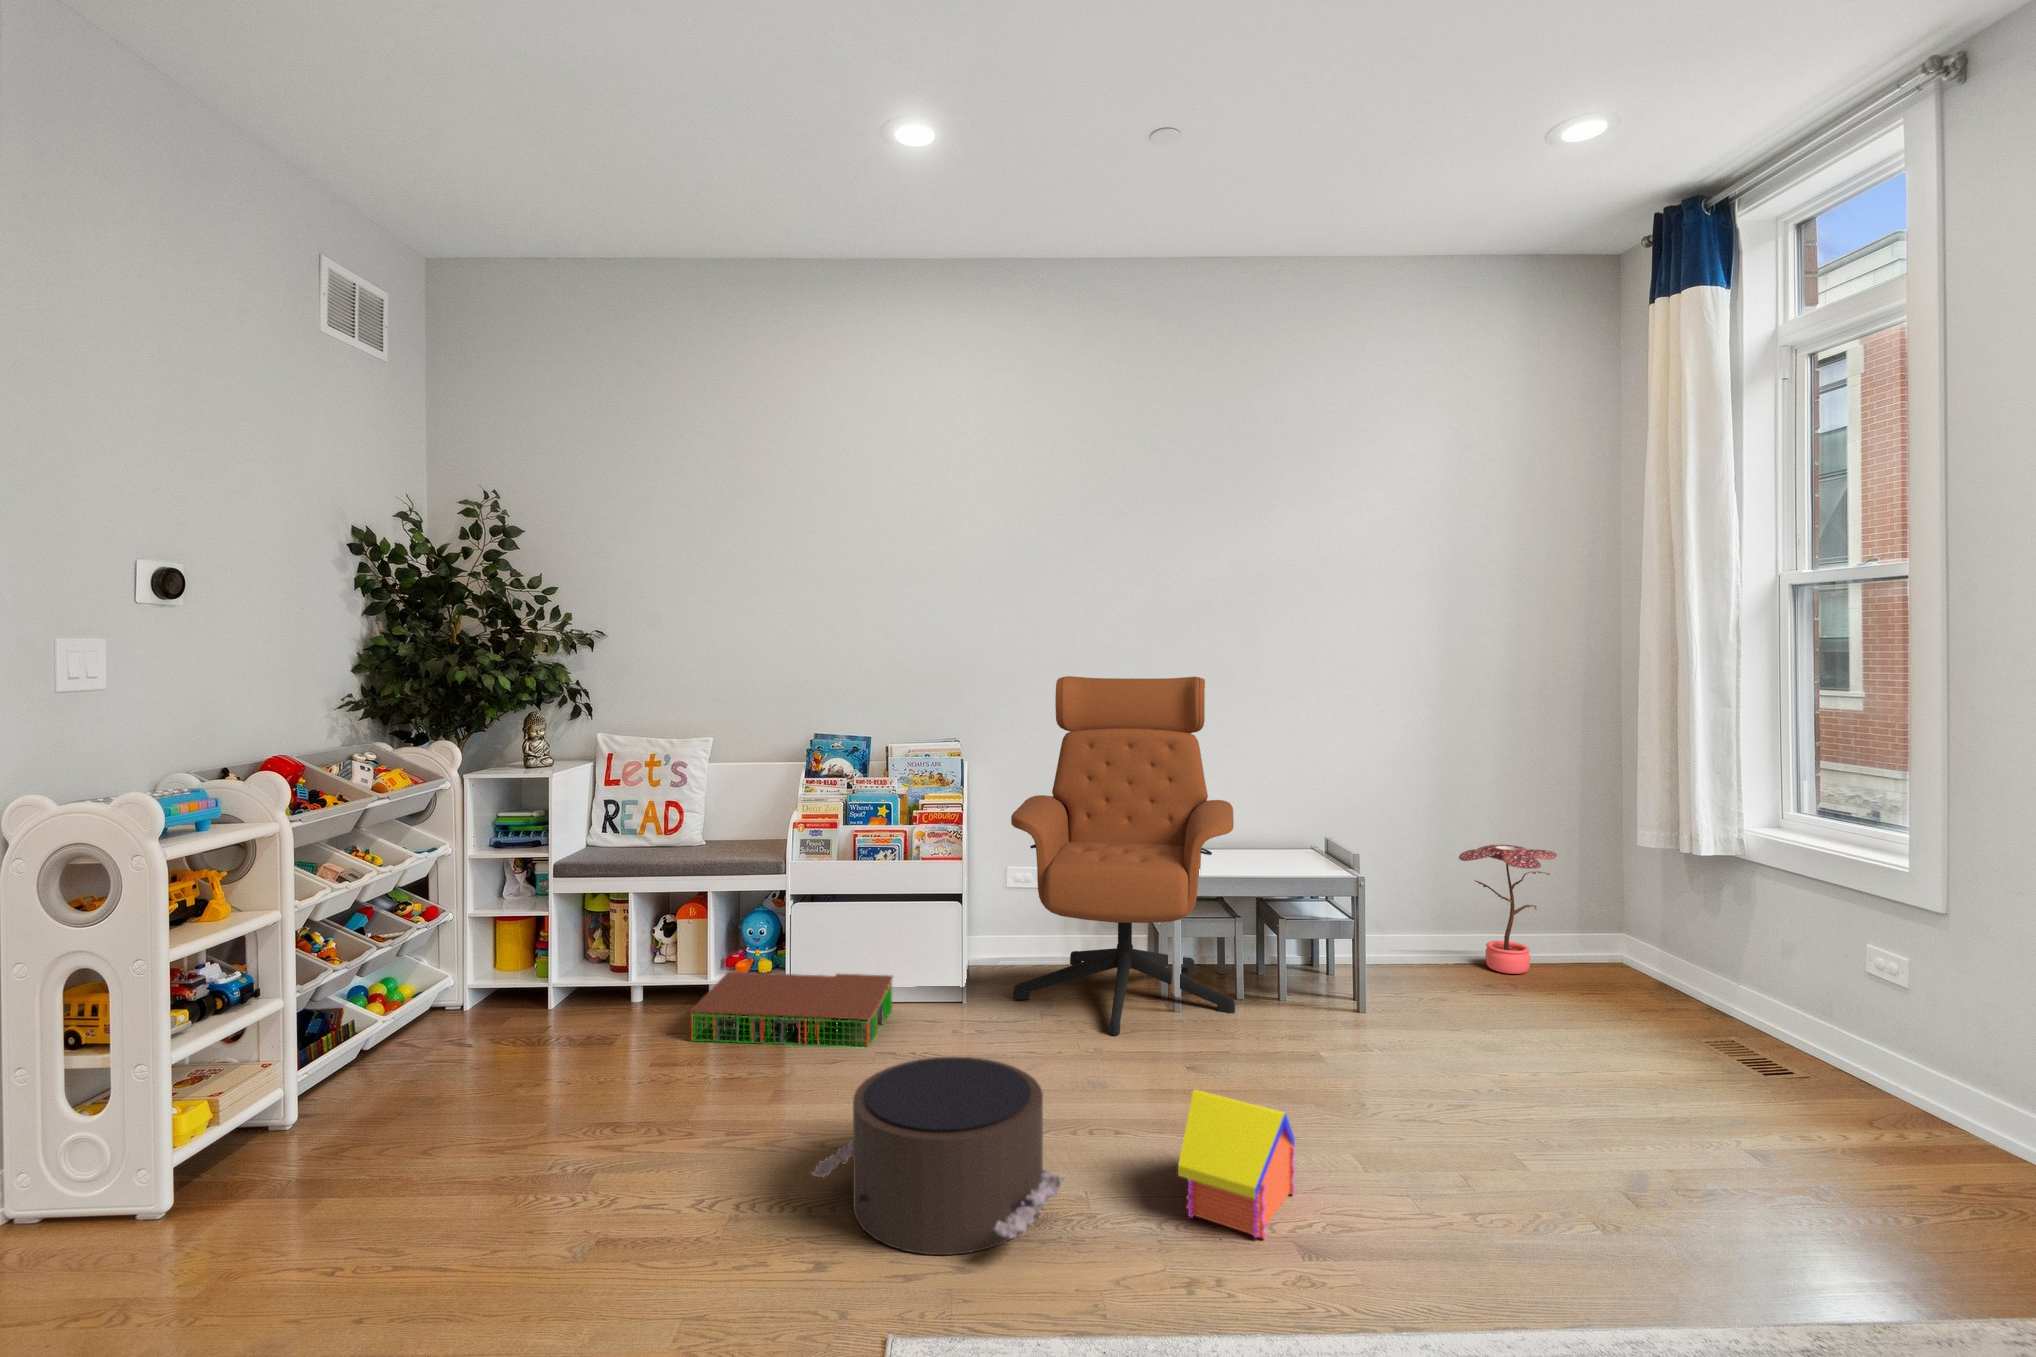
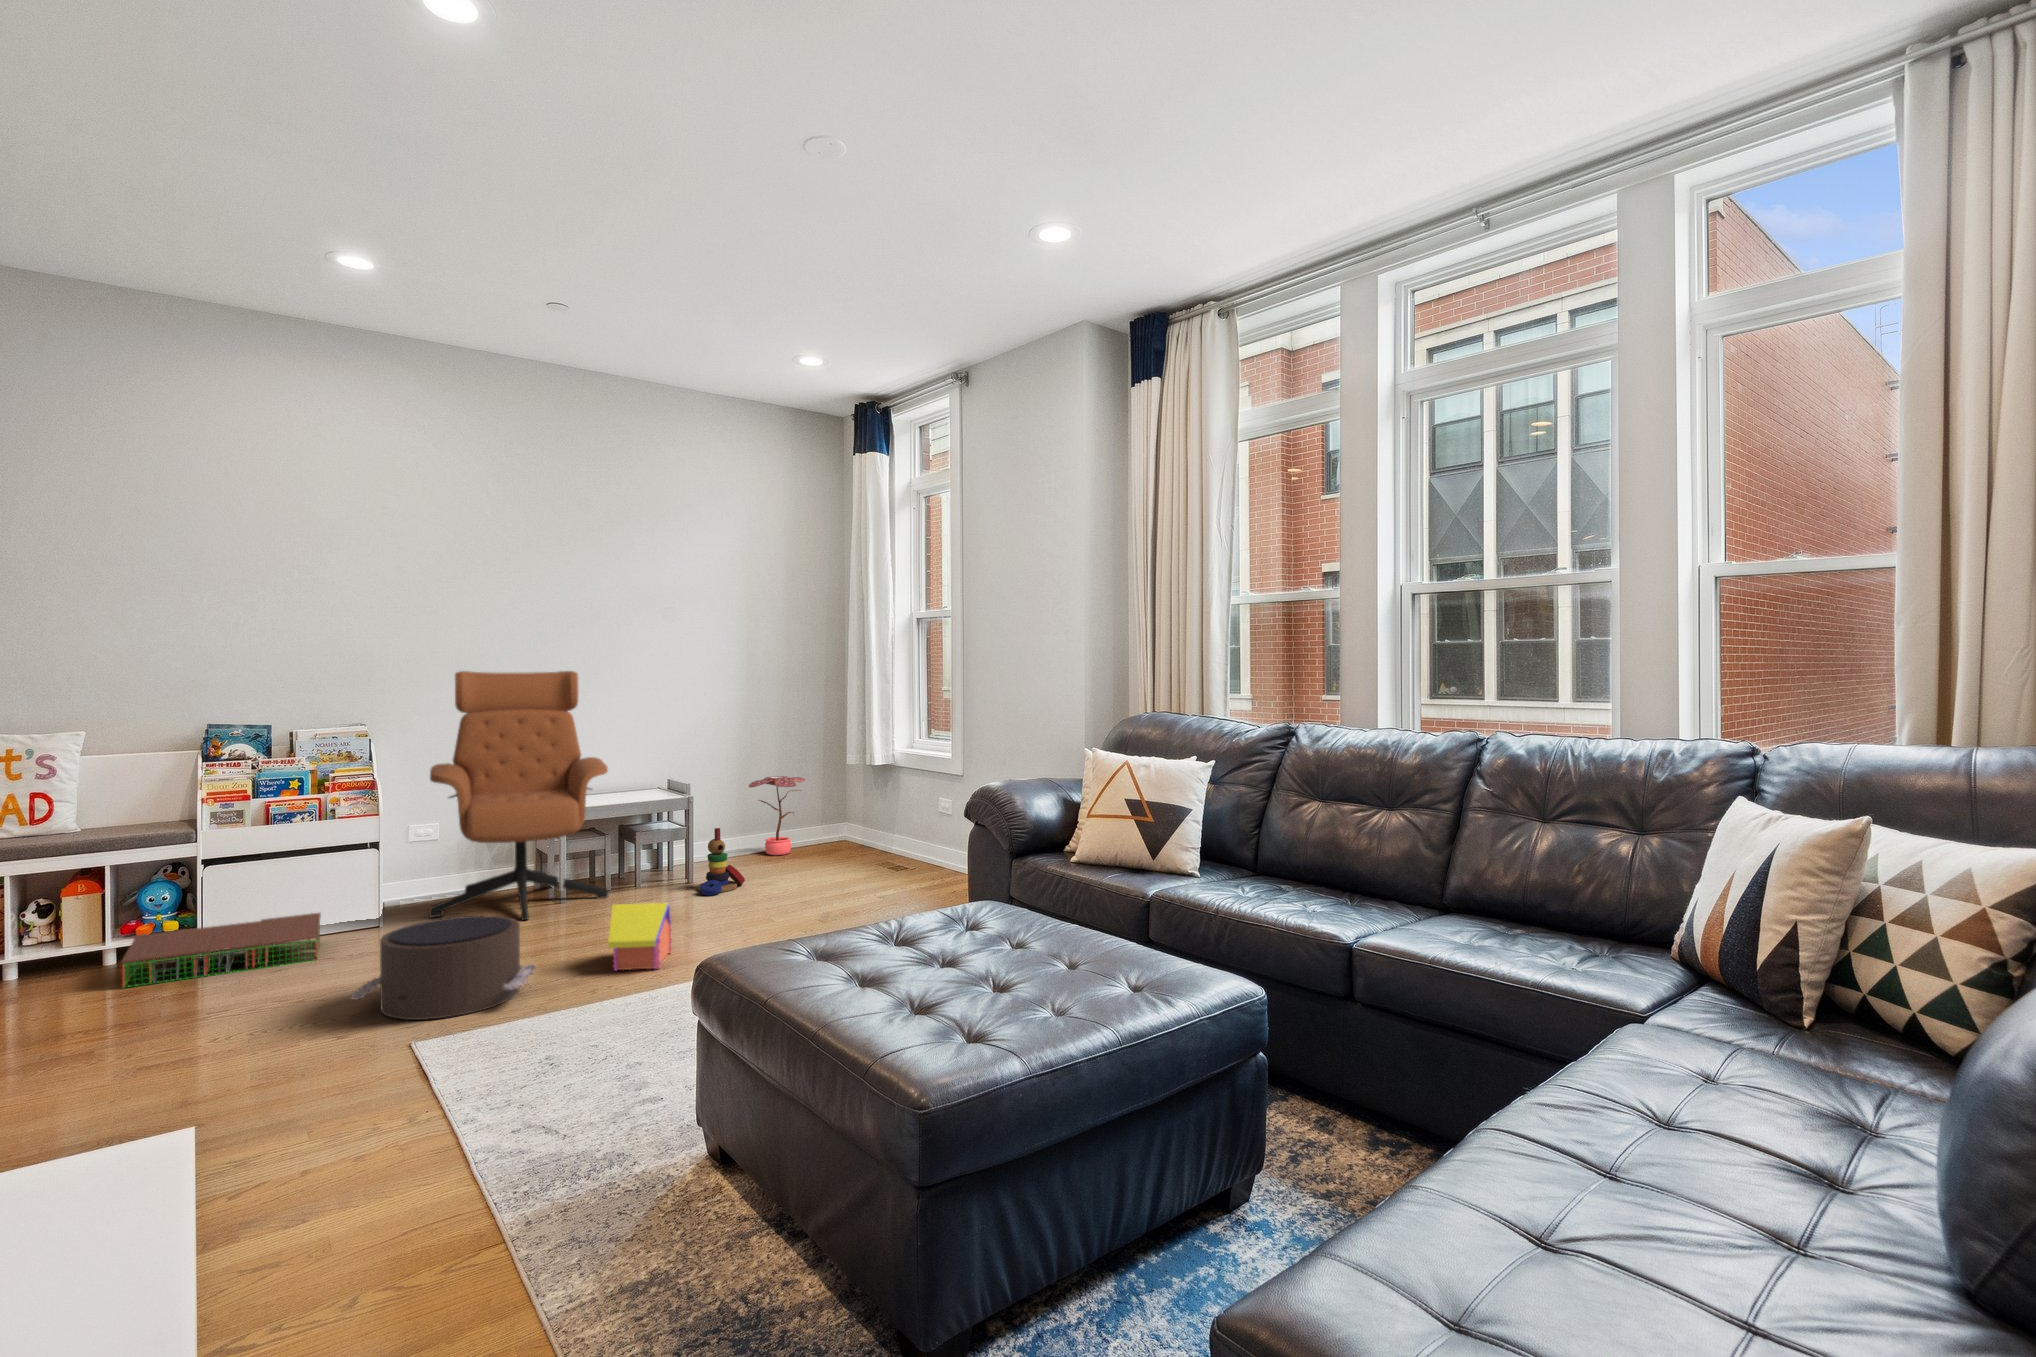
stacking toy: none [1368,935,1446,1048] -> present [698,828,745,895]

